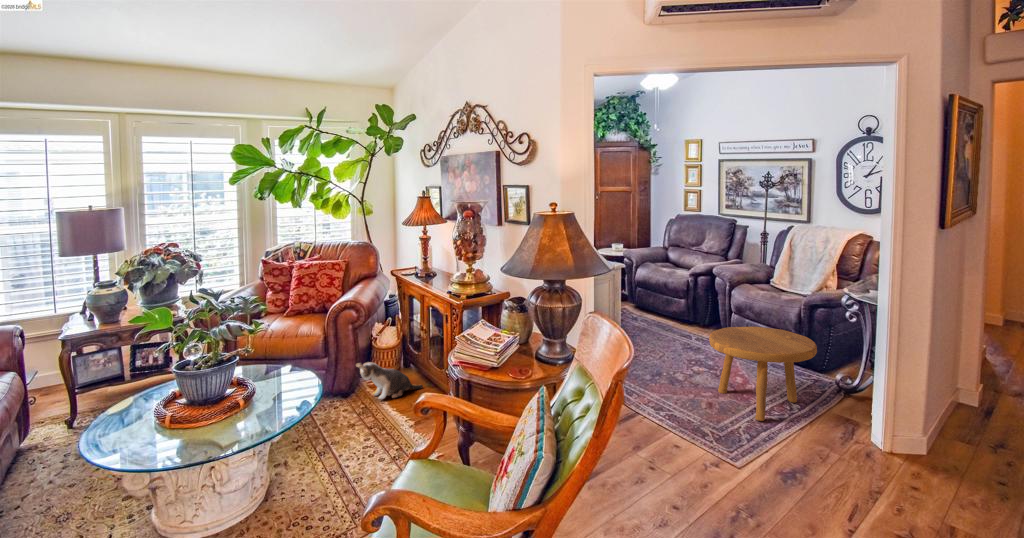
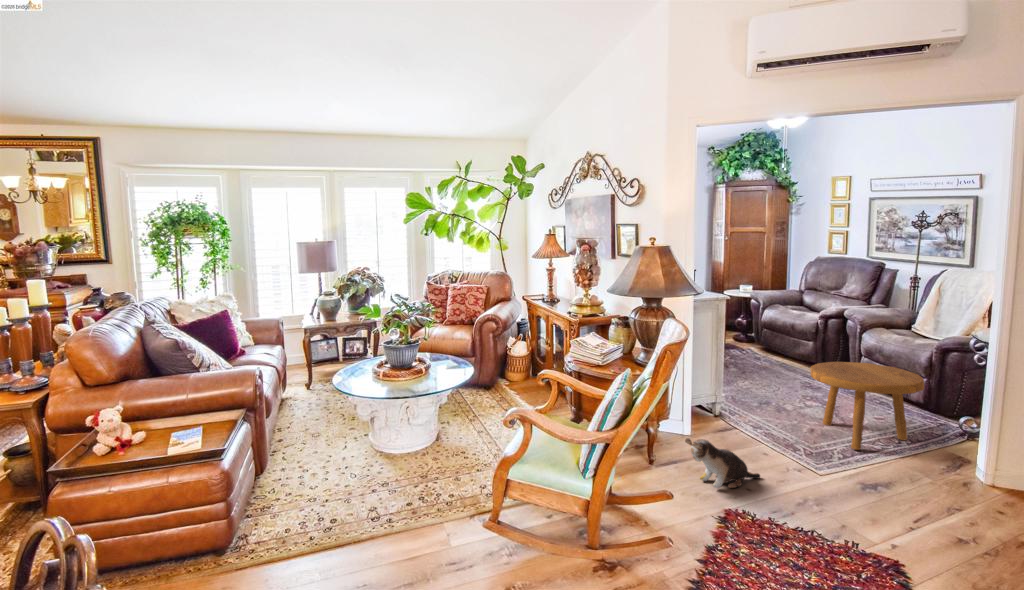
plush toy: present [356,362,423,399] -> present [685,438,760,488]

